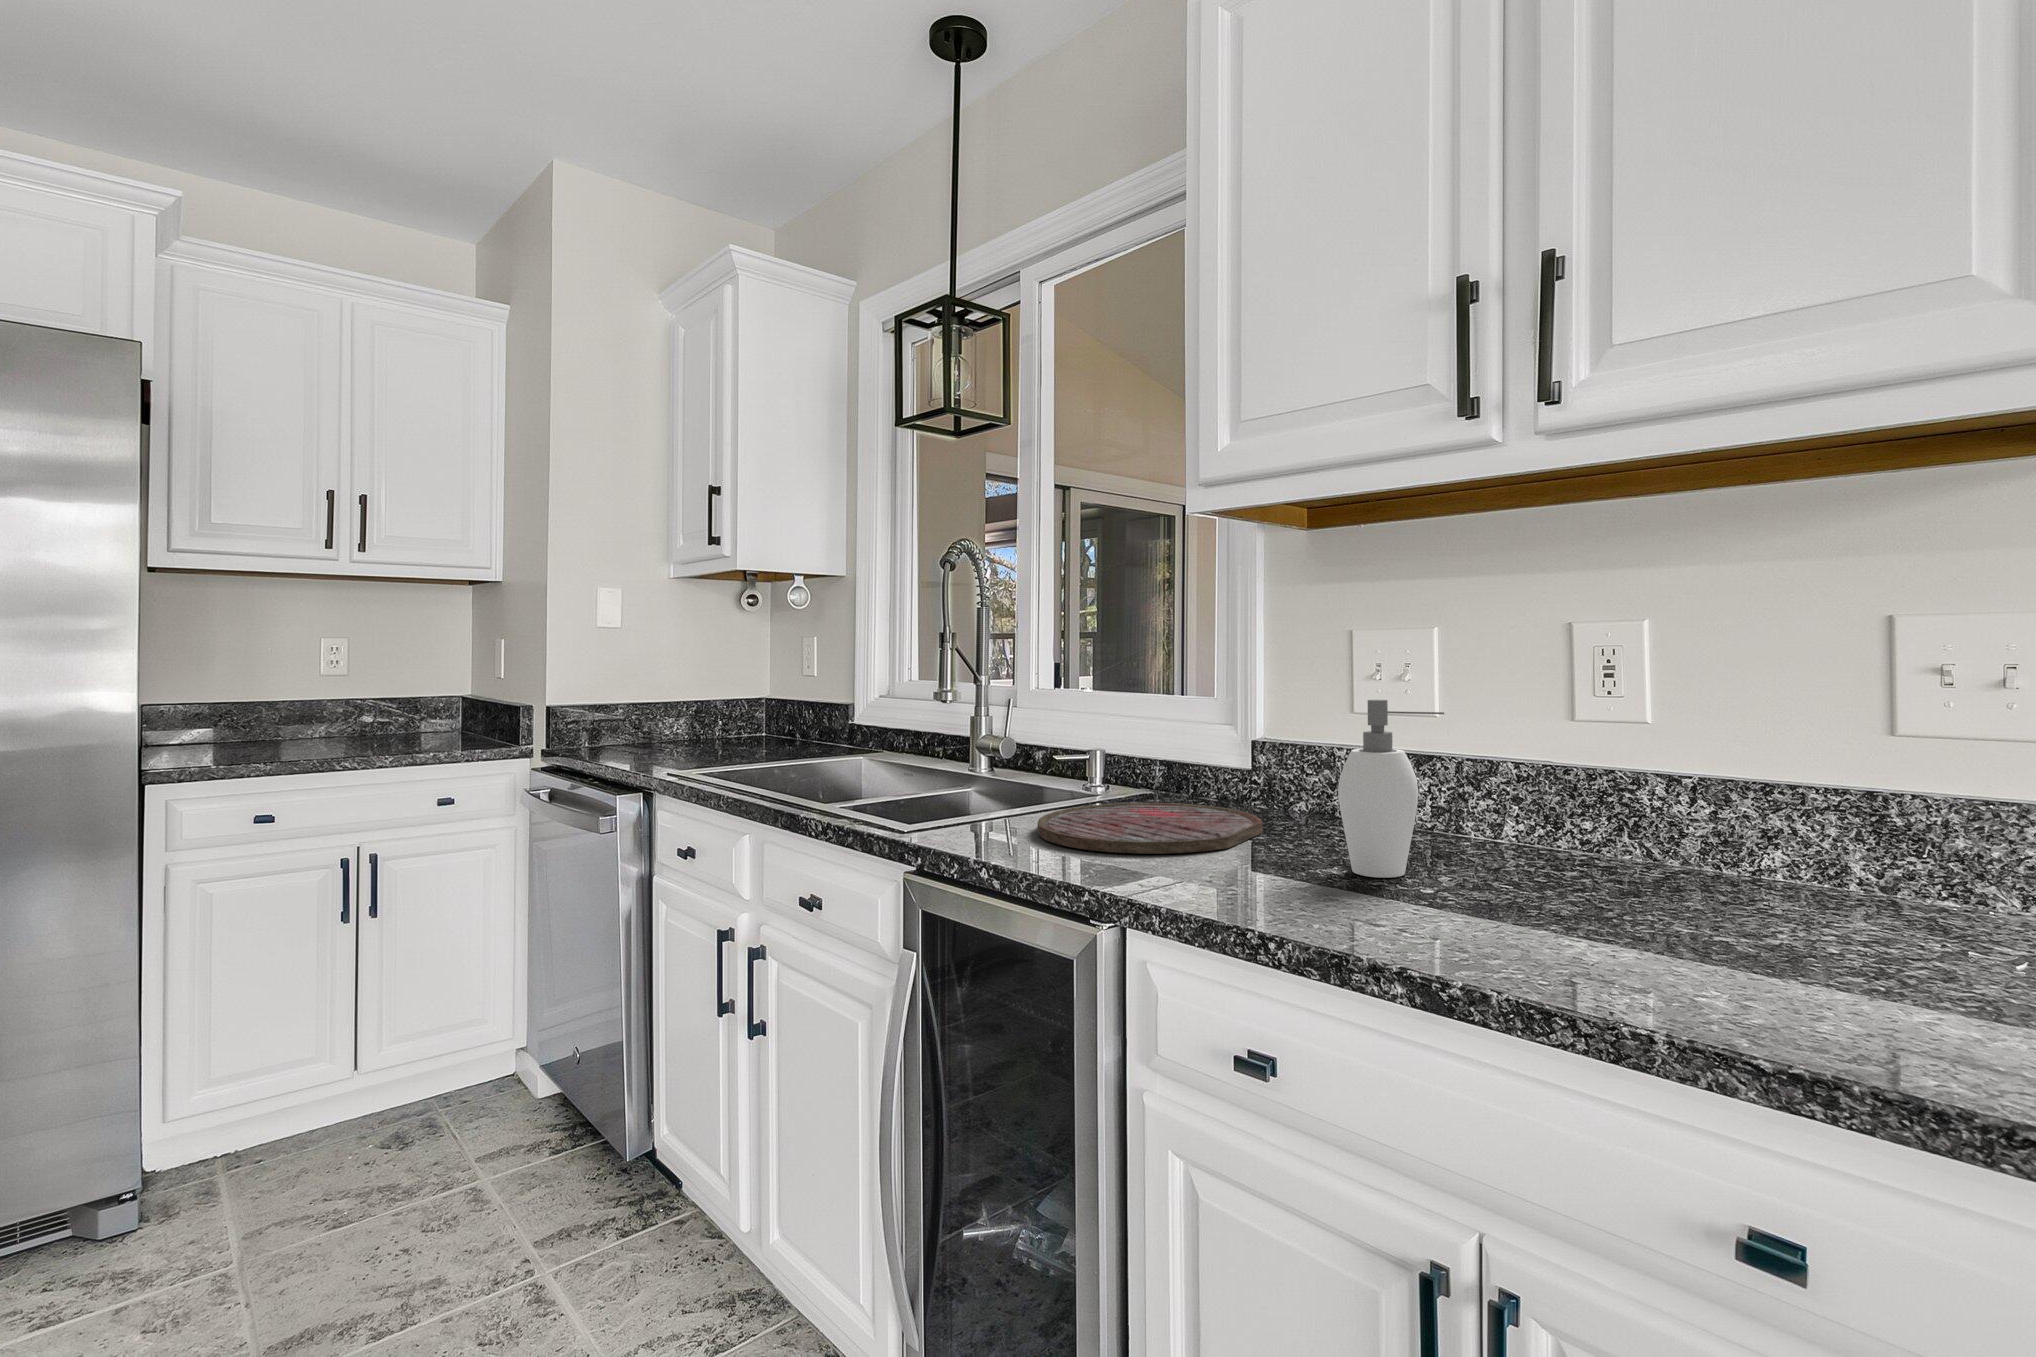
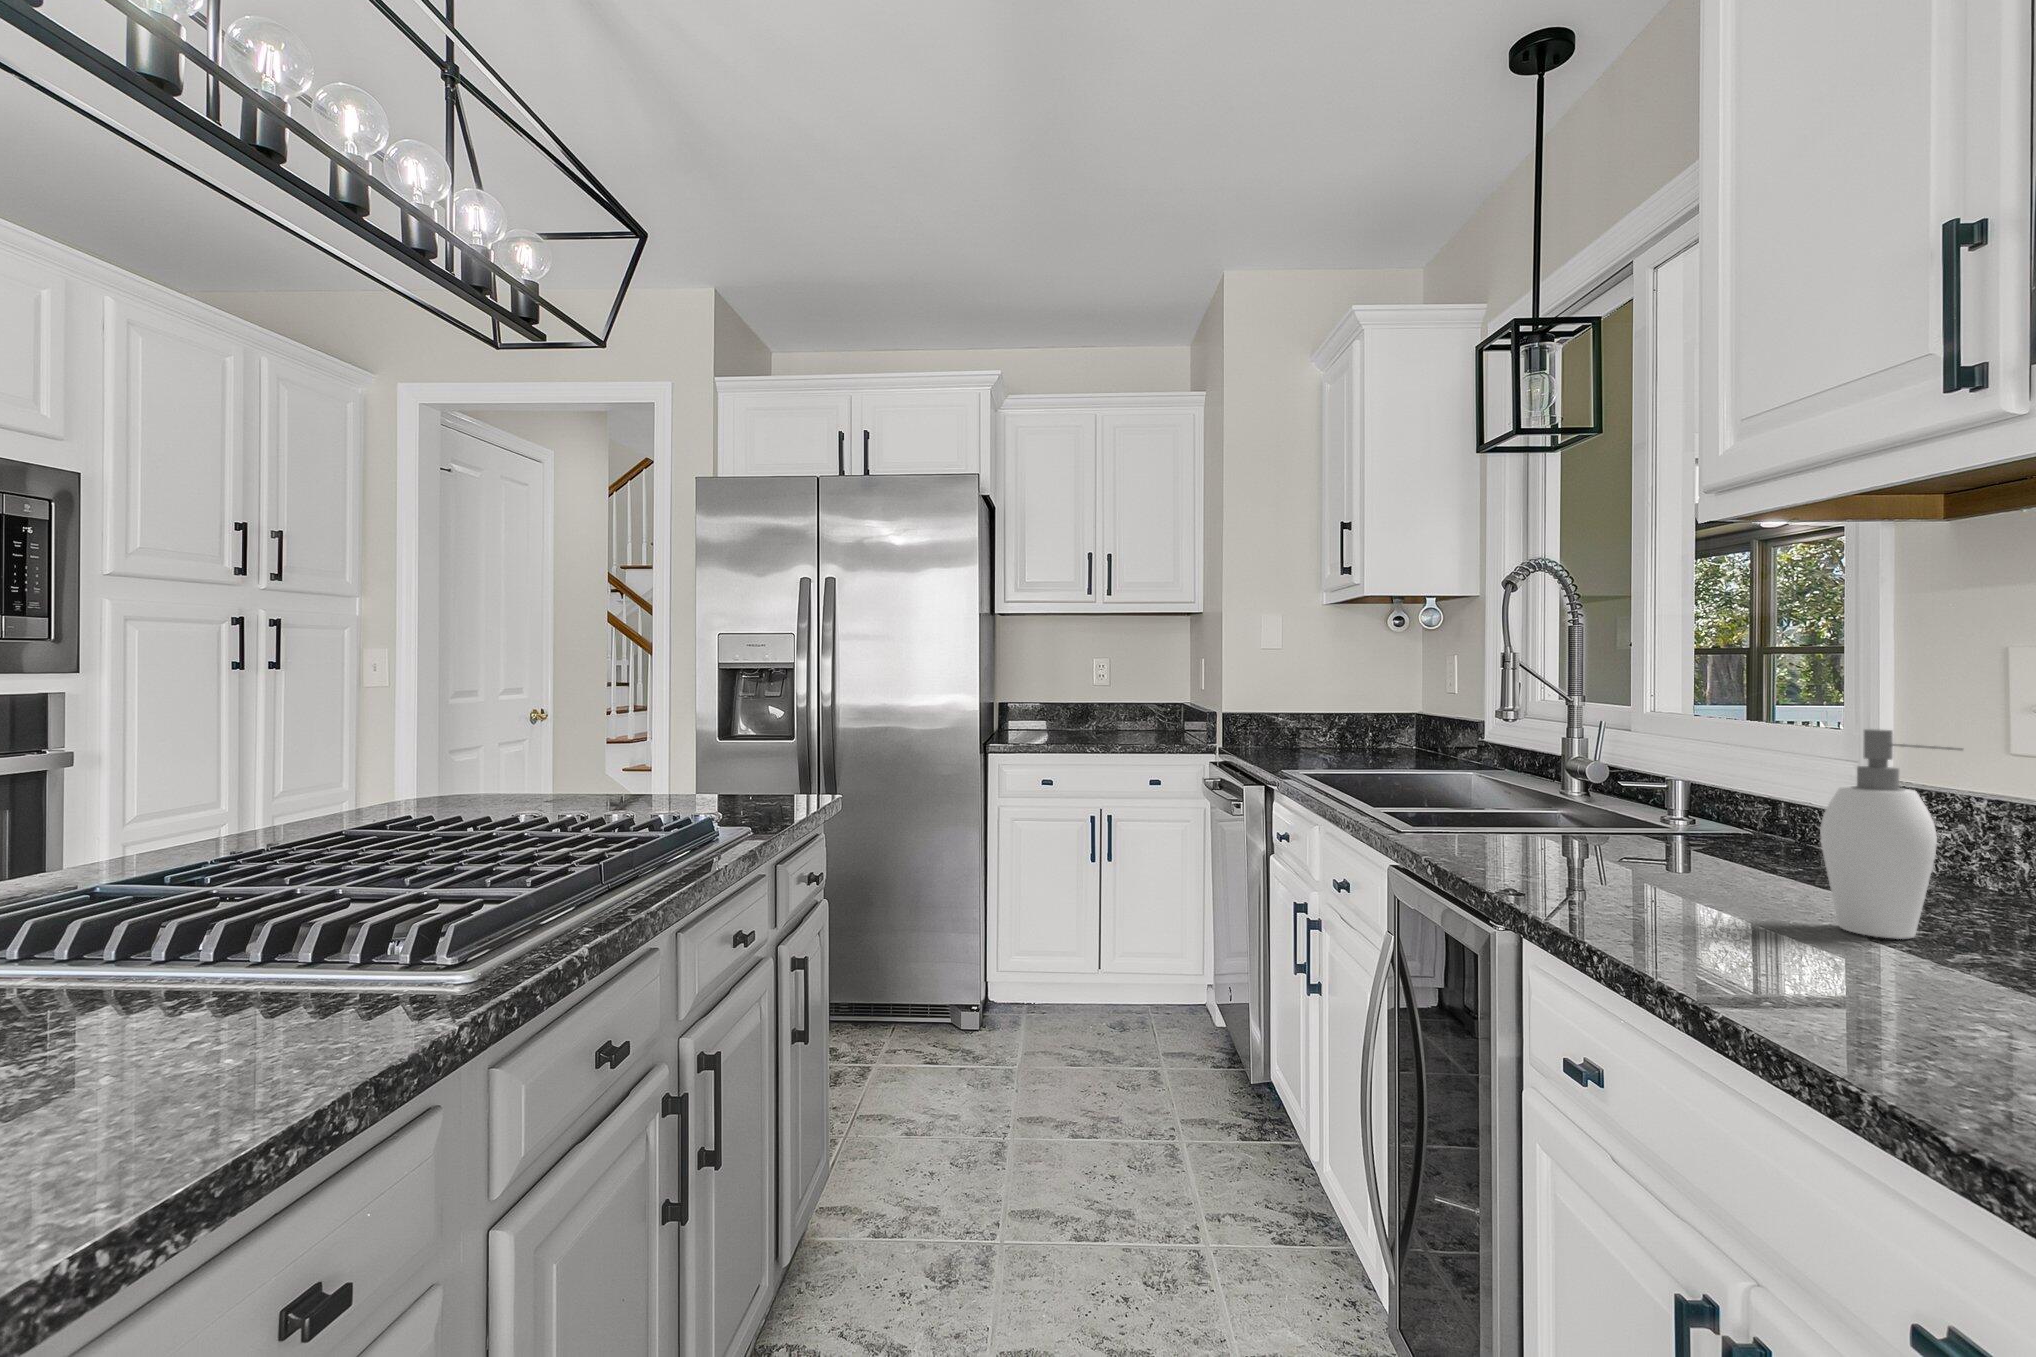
cutting board: present [1038,803,1263,854] -> none [1541,832,1823,886]

